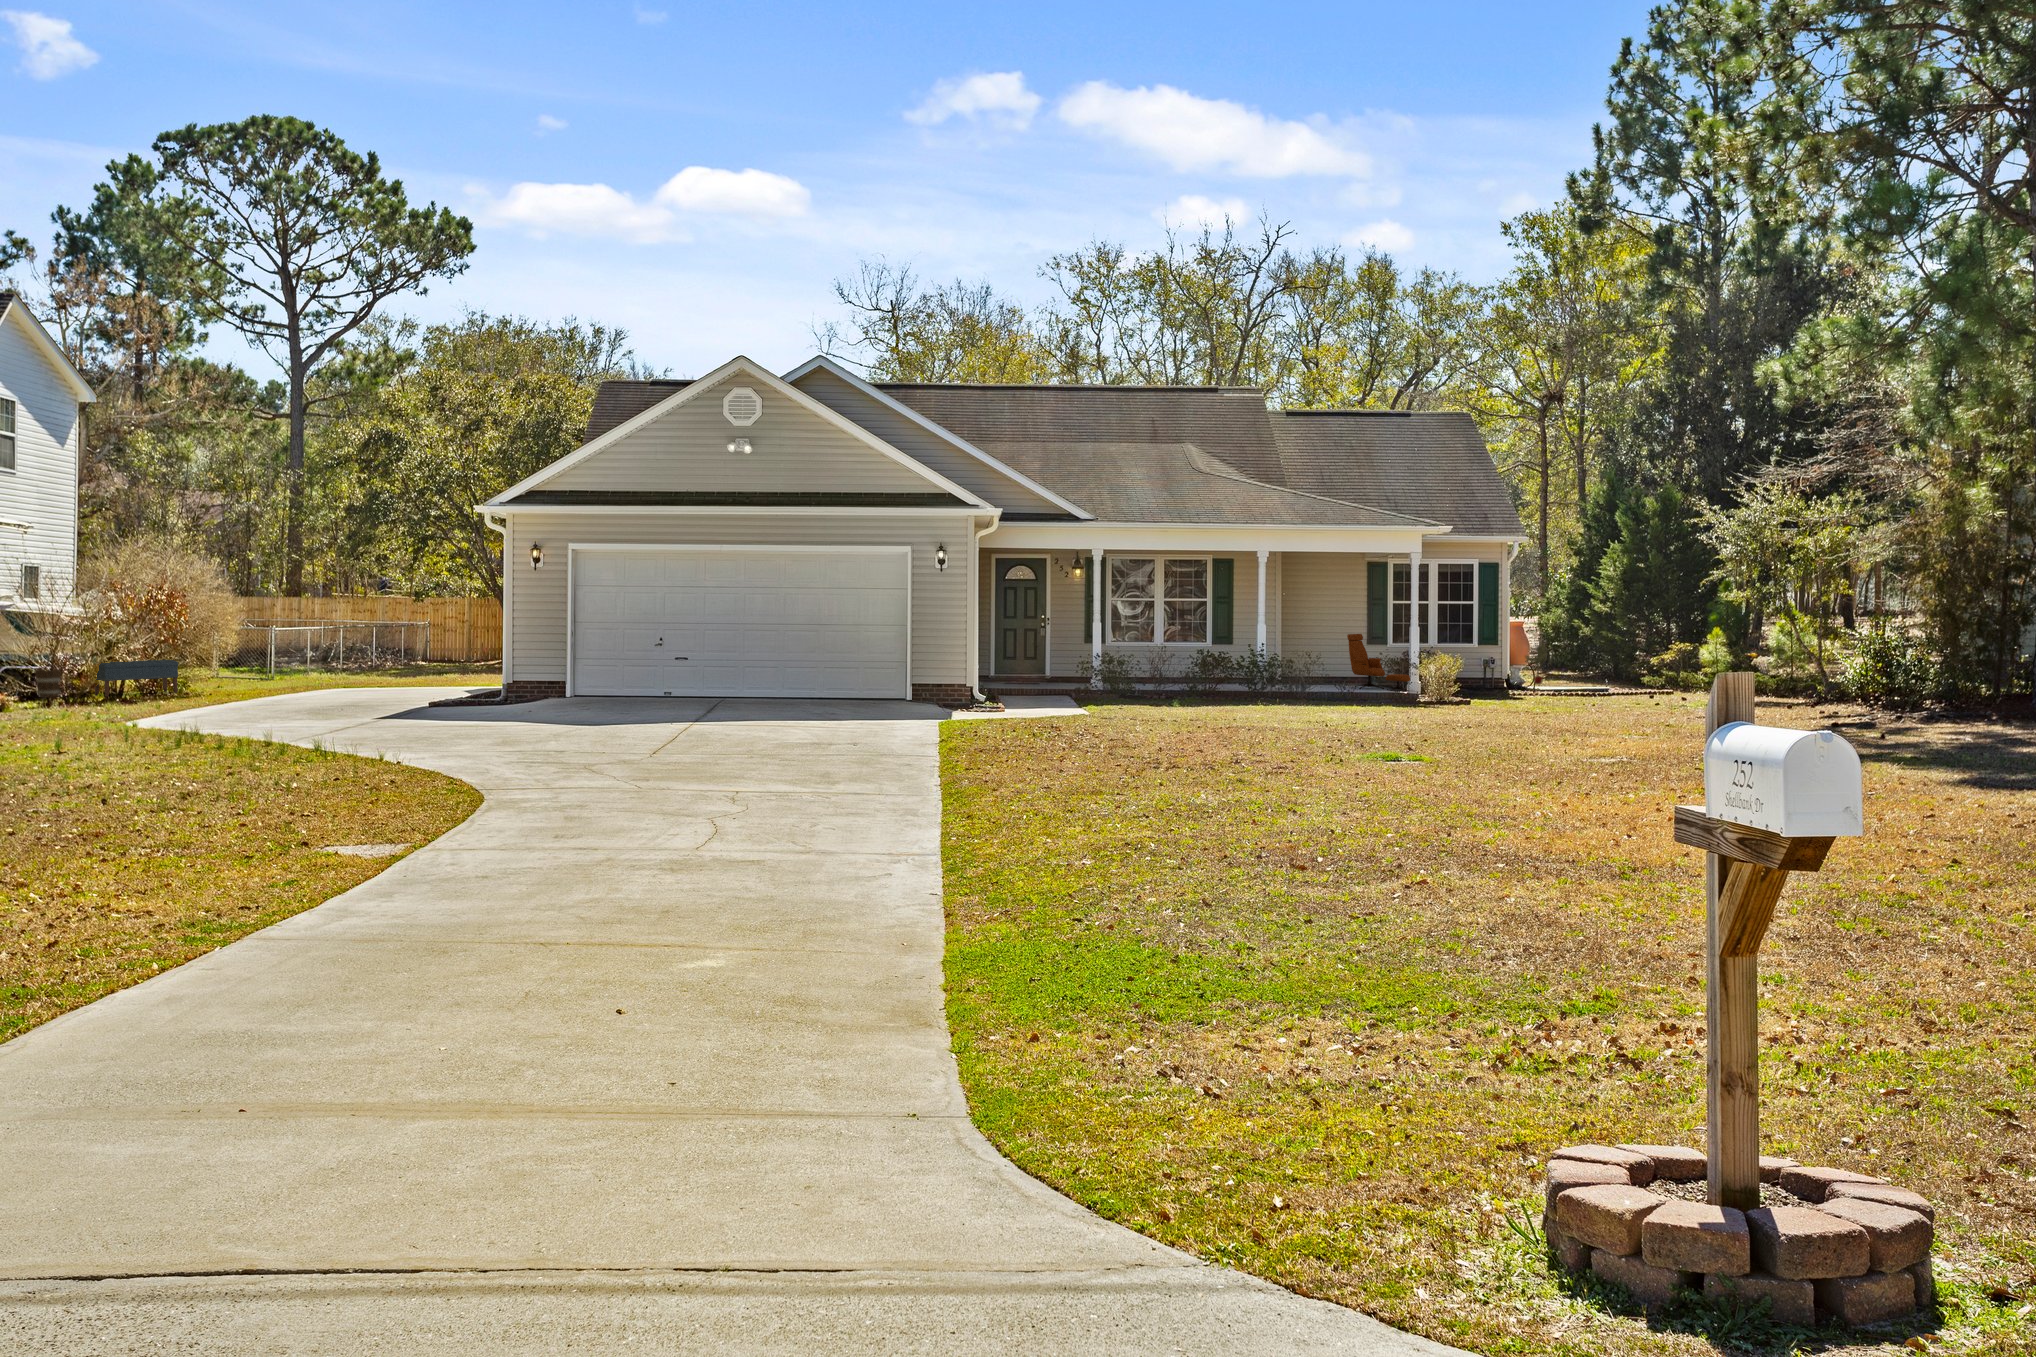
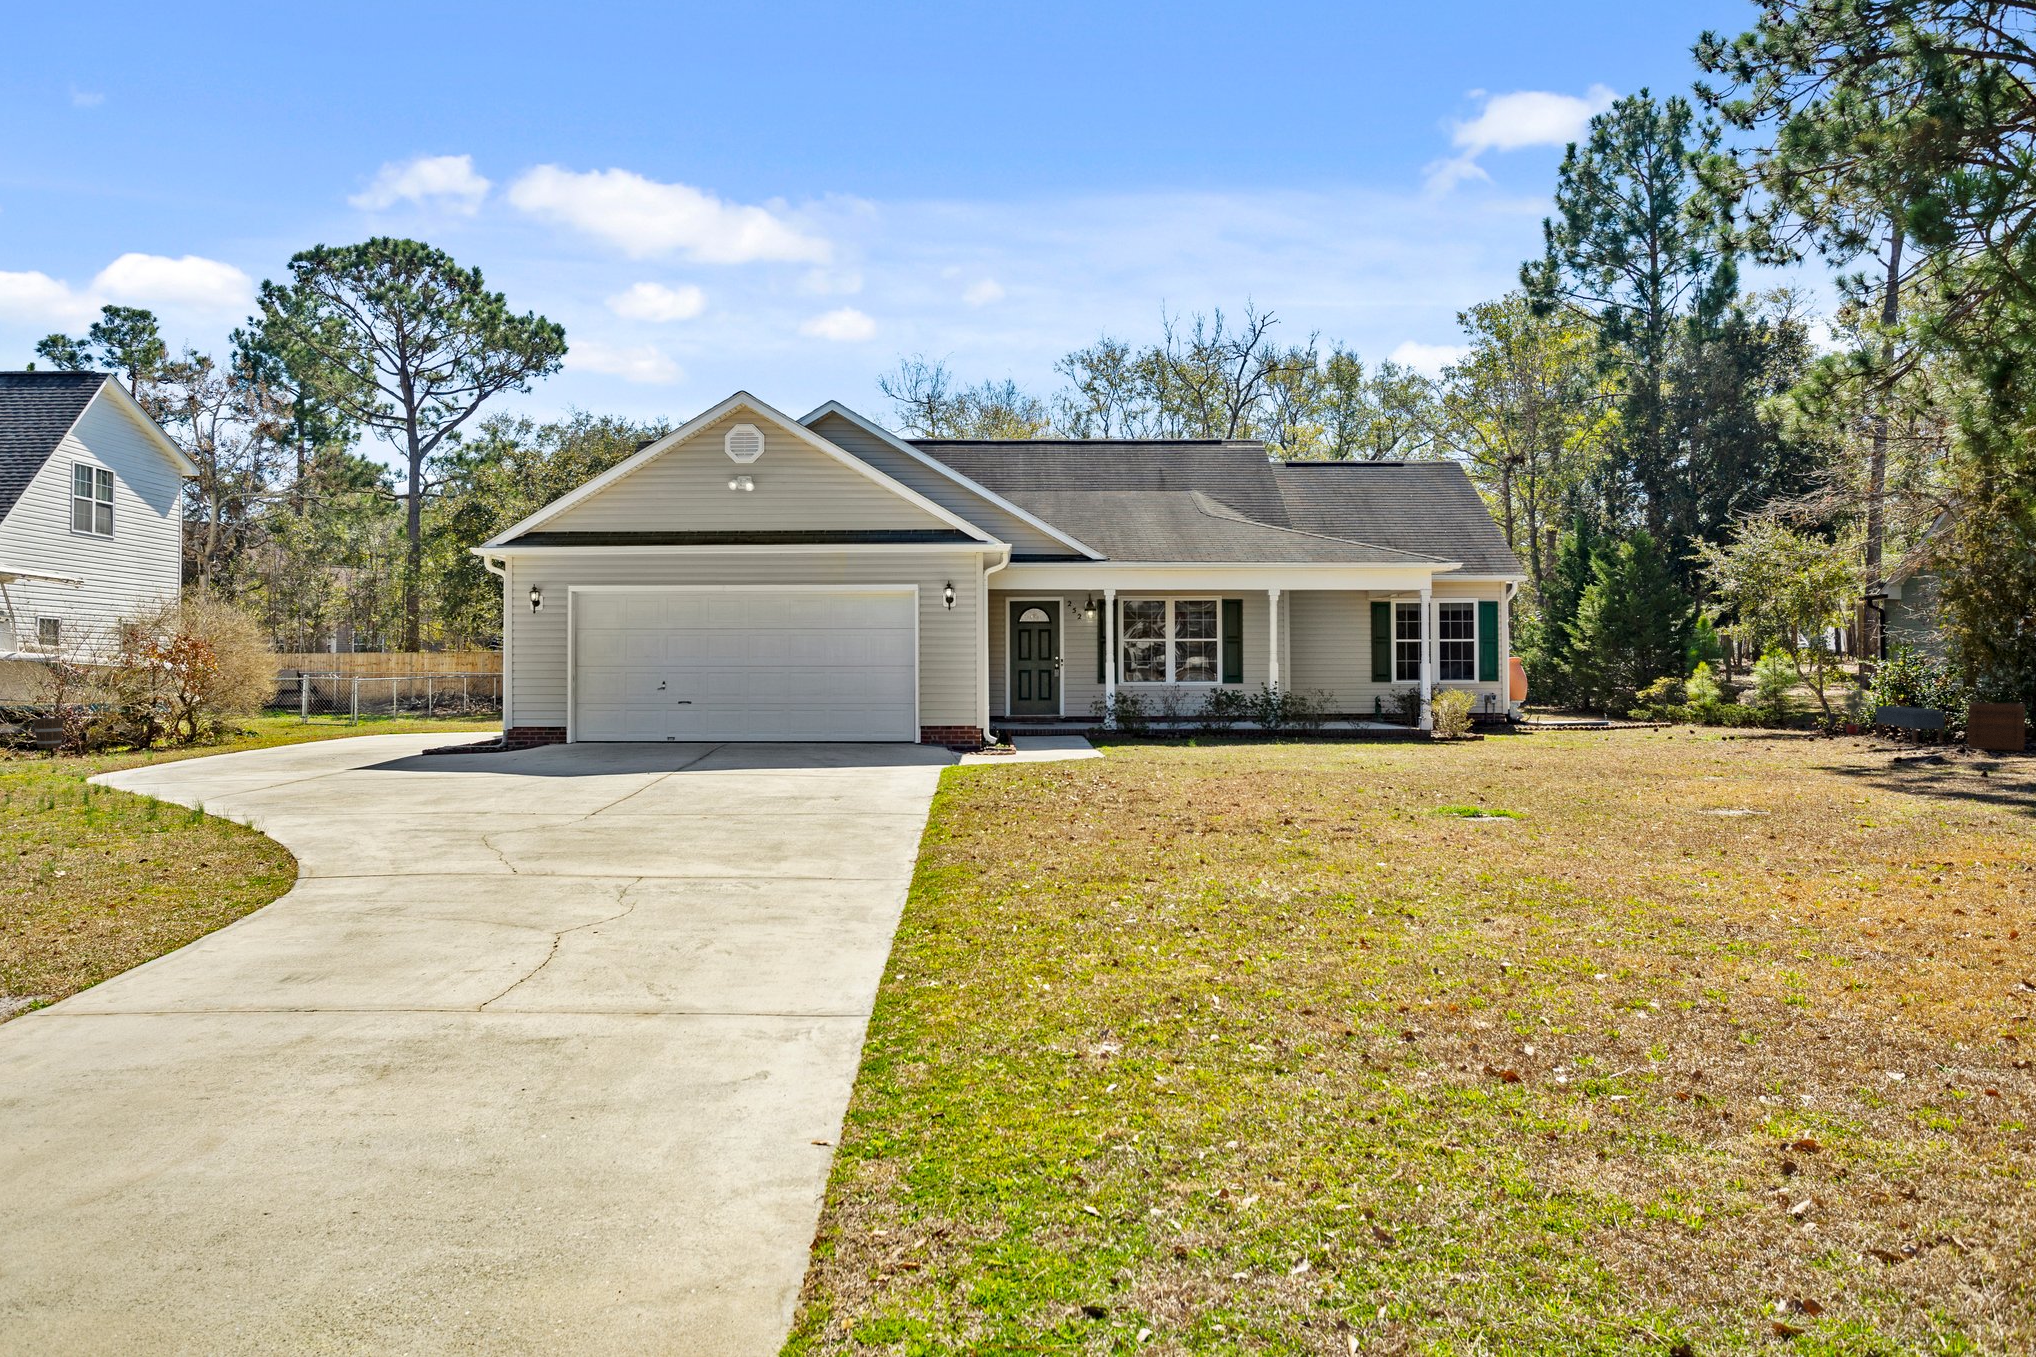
lounge chair: present [1347,634,1410,691] -> none [1355,672,1420,728]
potted tree: present [1525,642,1547,685] -> present [1845,684,1873,734]
bench: present [95,659,178,697] -> present [1876,706,1946,745]
wooden crate: none [1911,670,1967,716] -> present [1968,702,2025,751]

